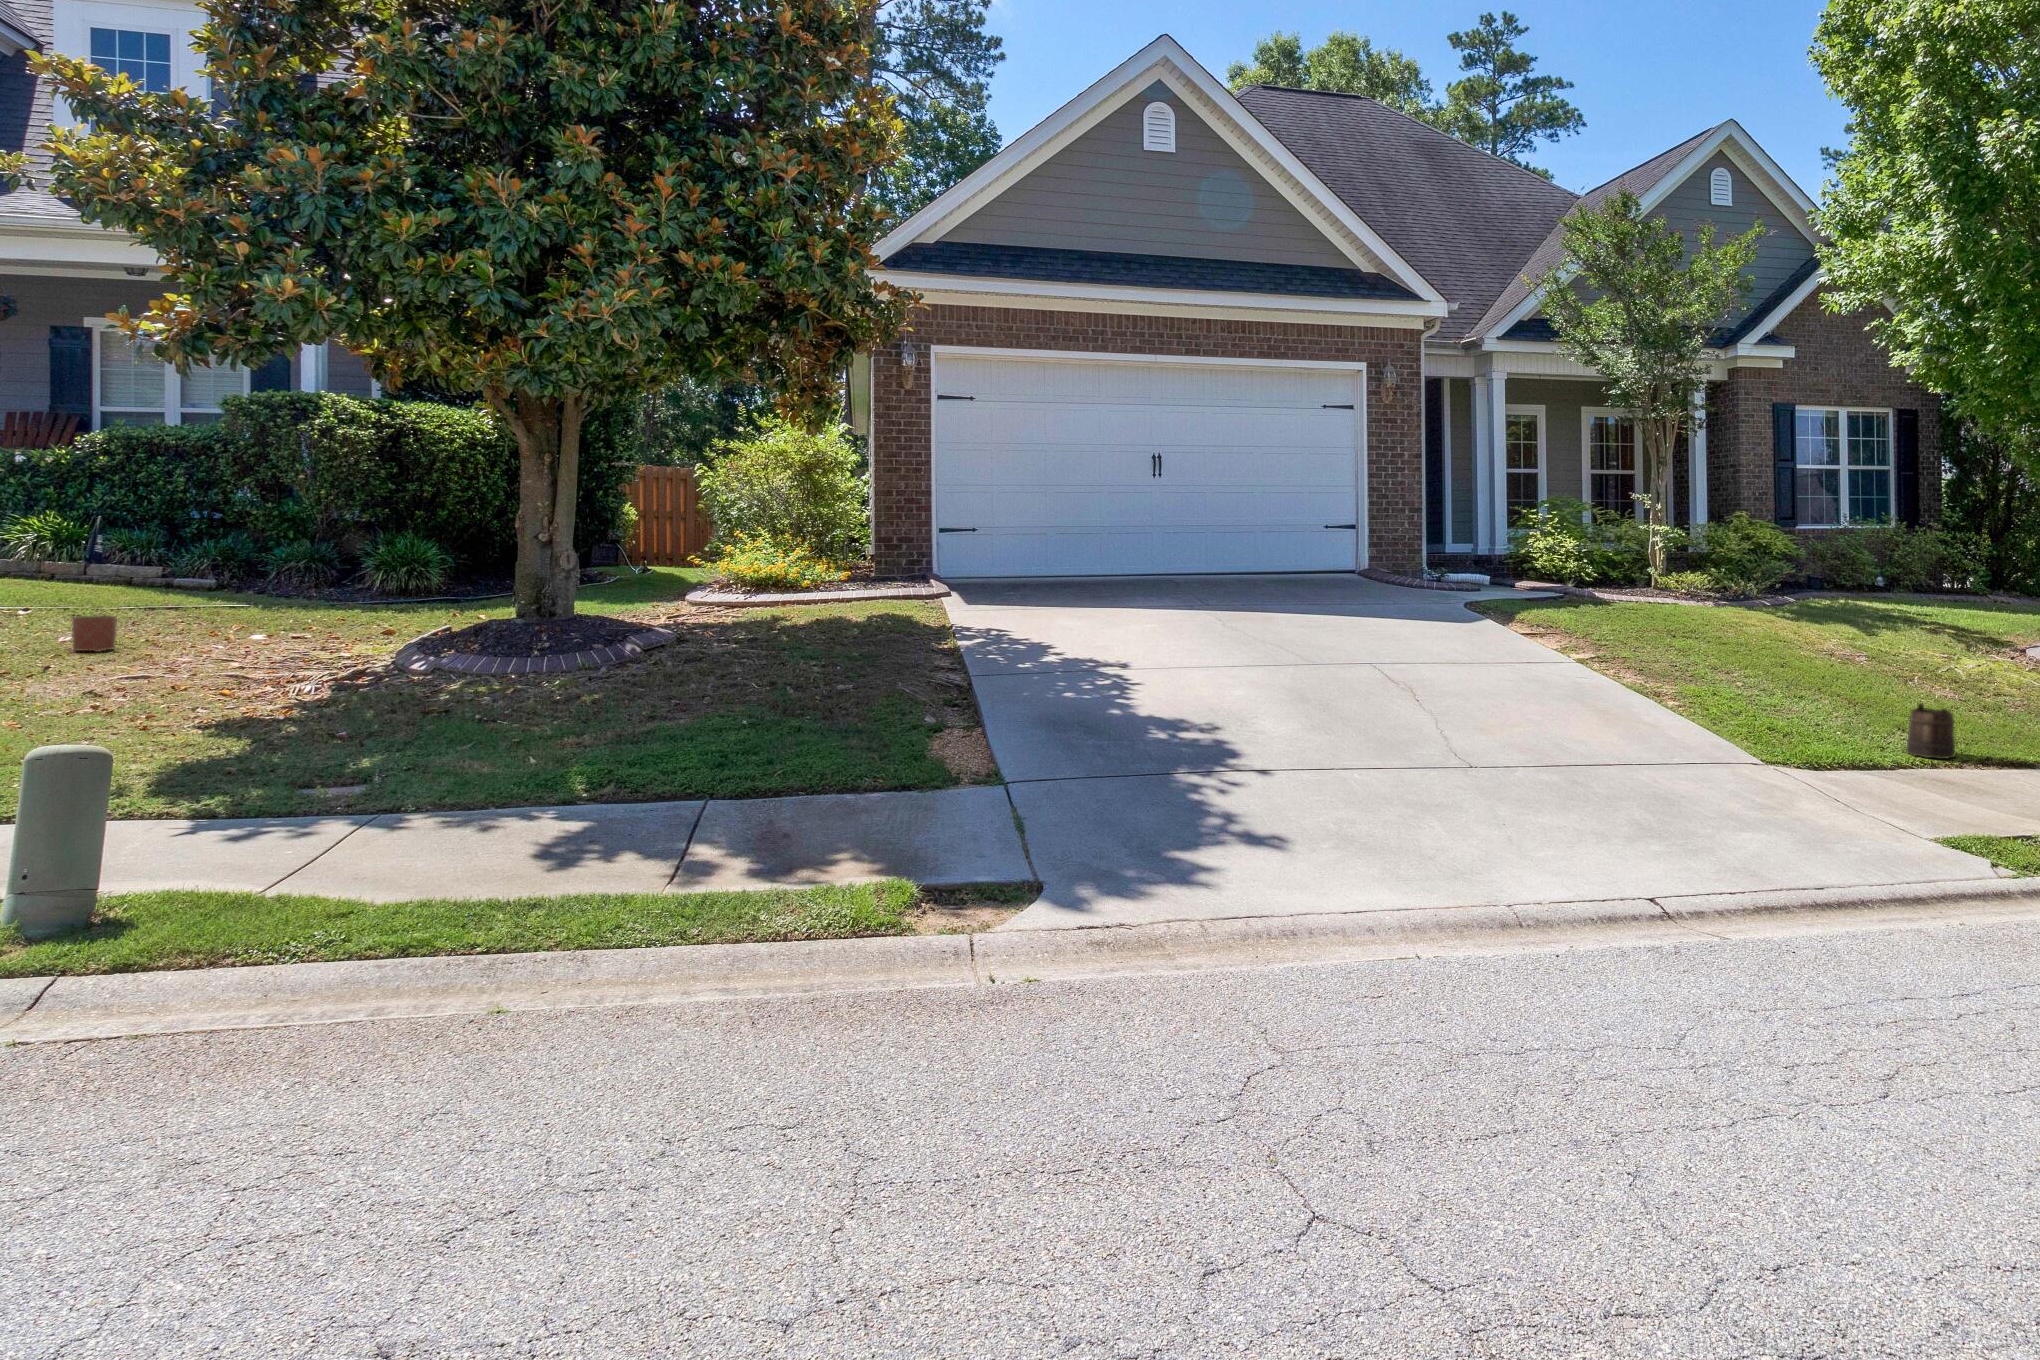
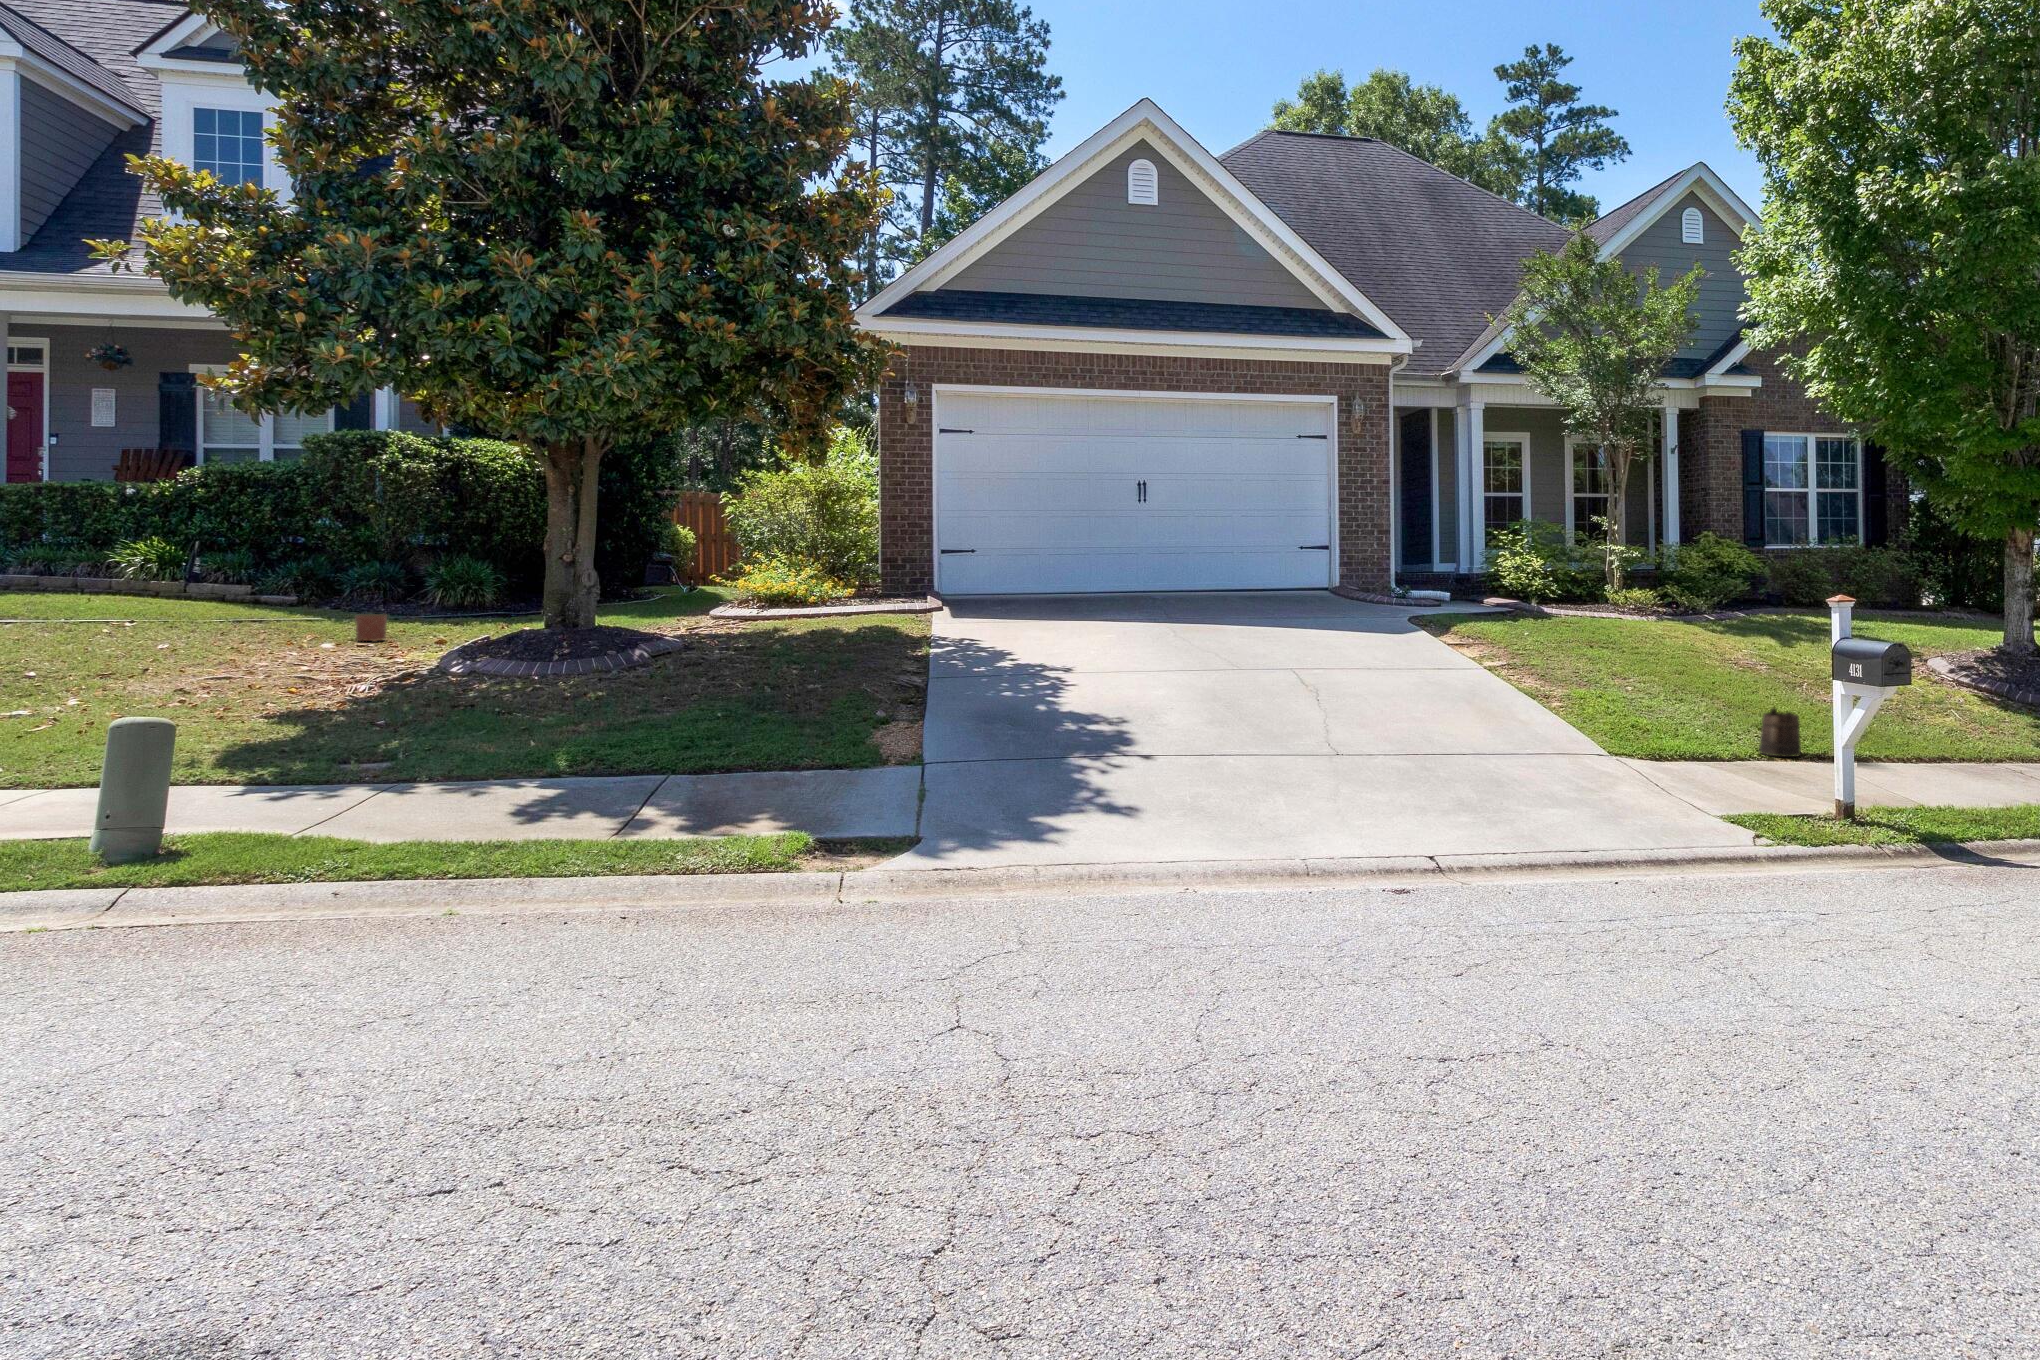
planter: present [72,615,117,652] -> present [356,614,387,642]

